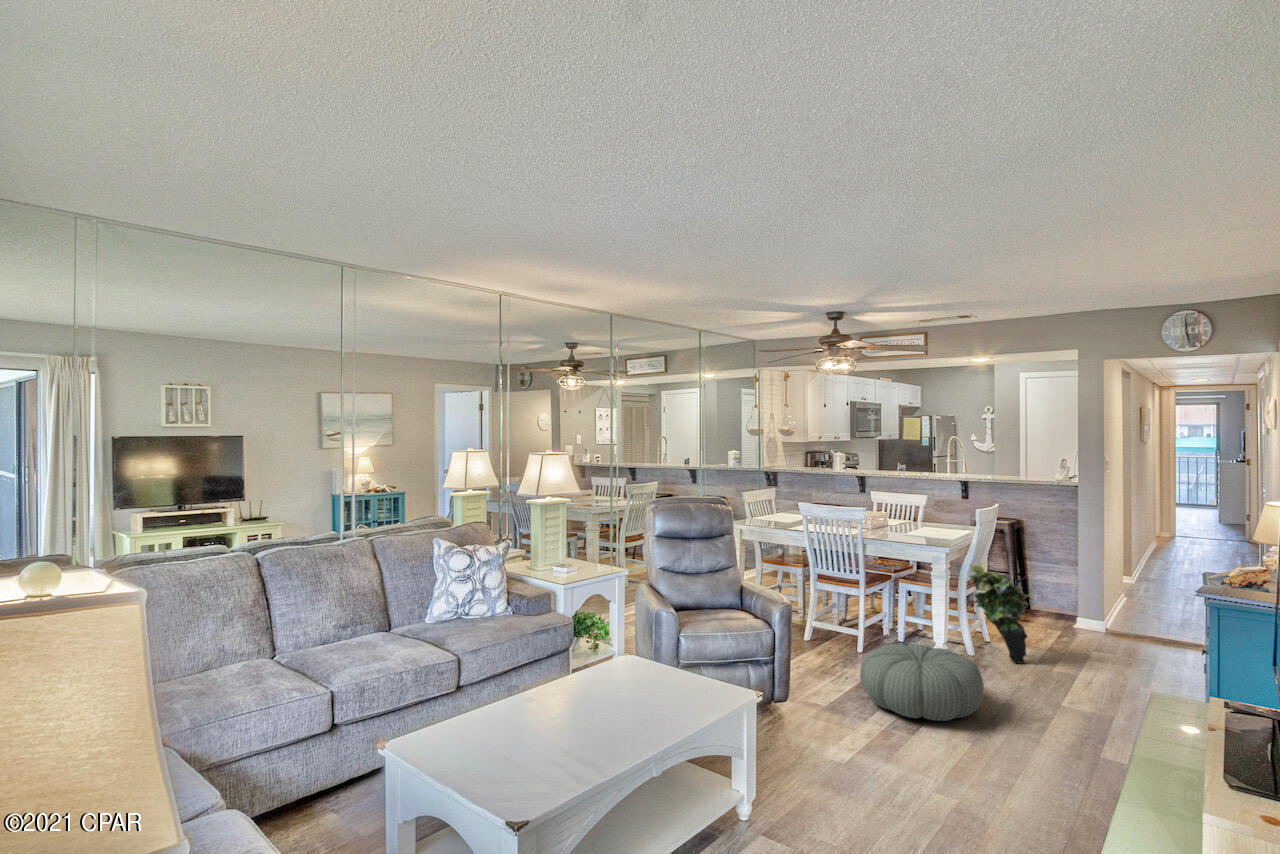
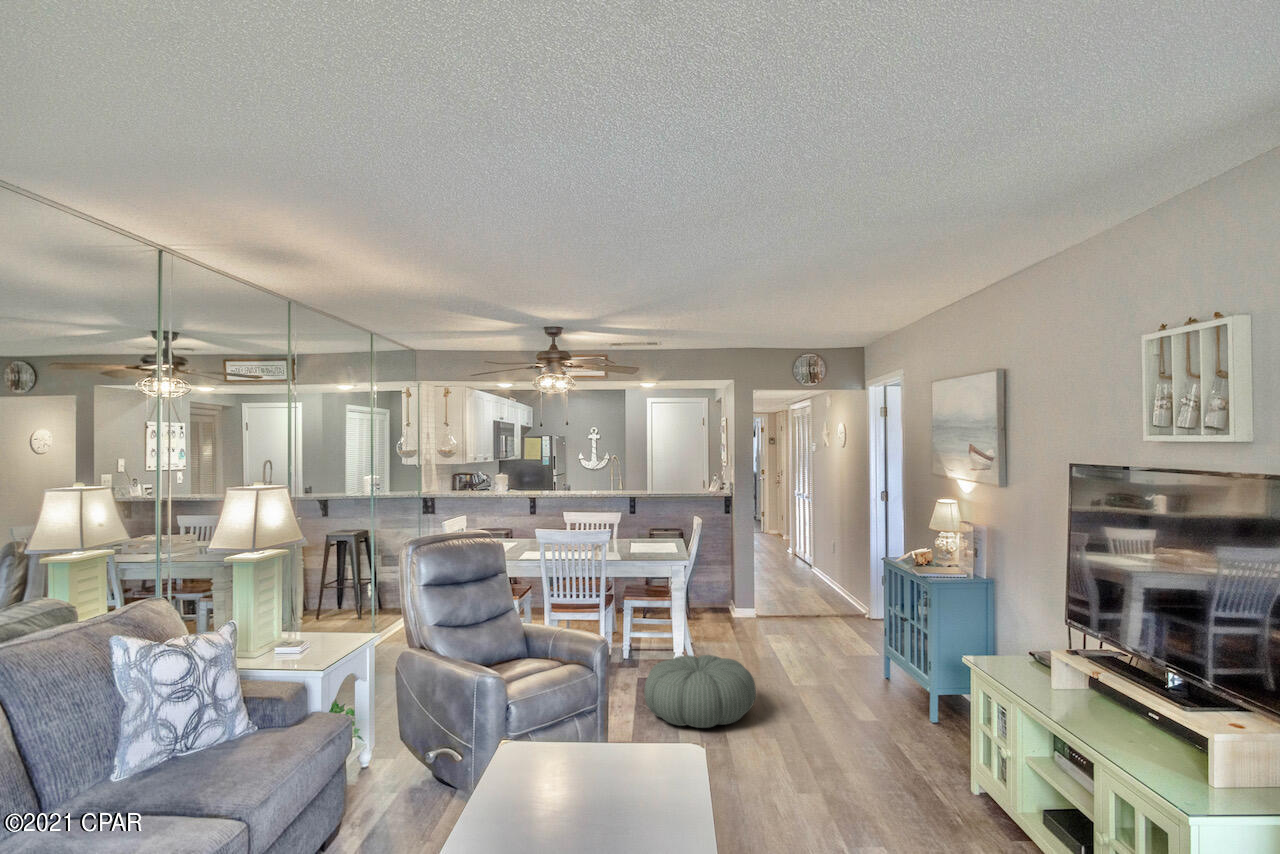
potted plant: present [969,562,1032,664] -> none [687,569,739,657]

